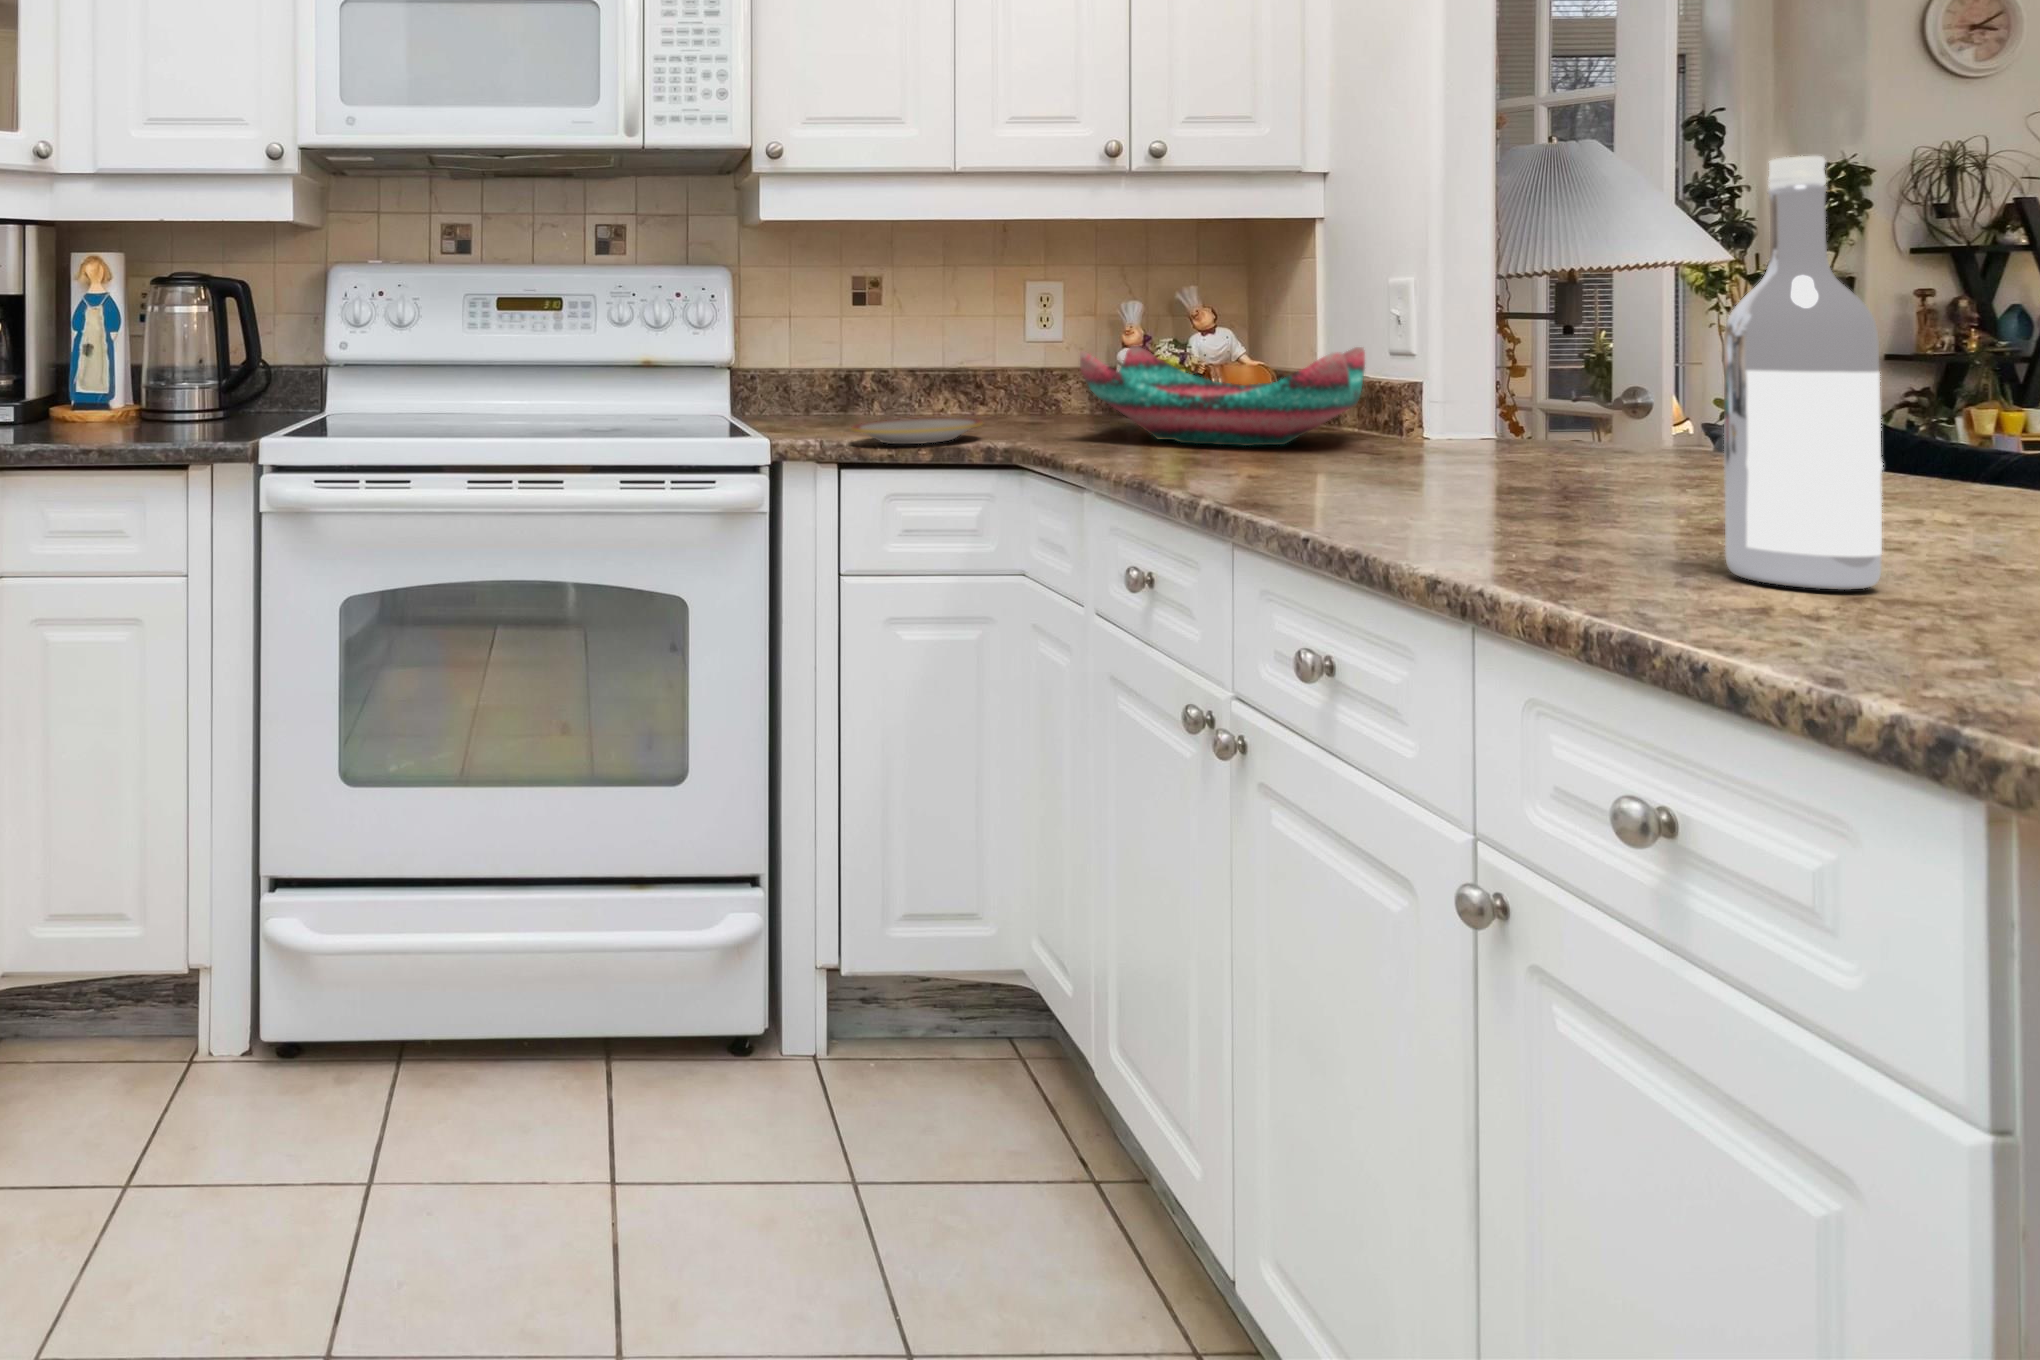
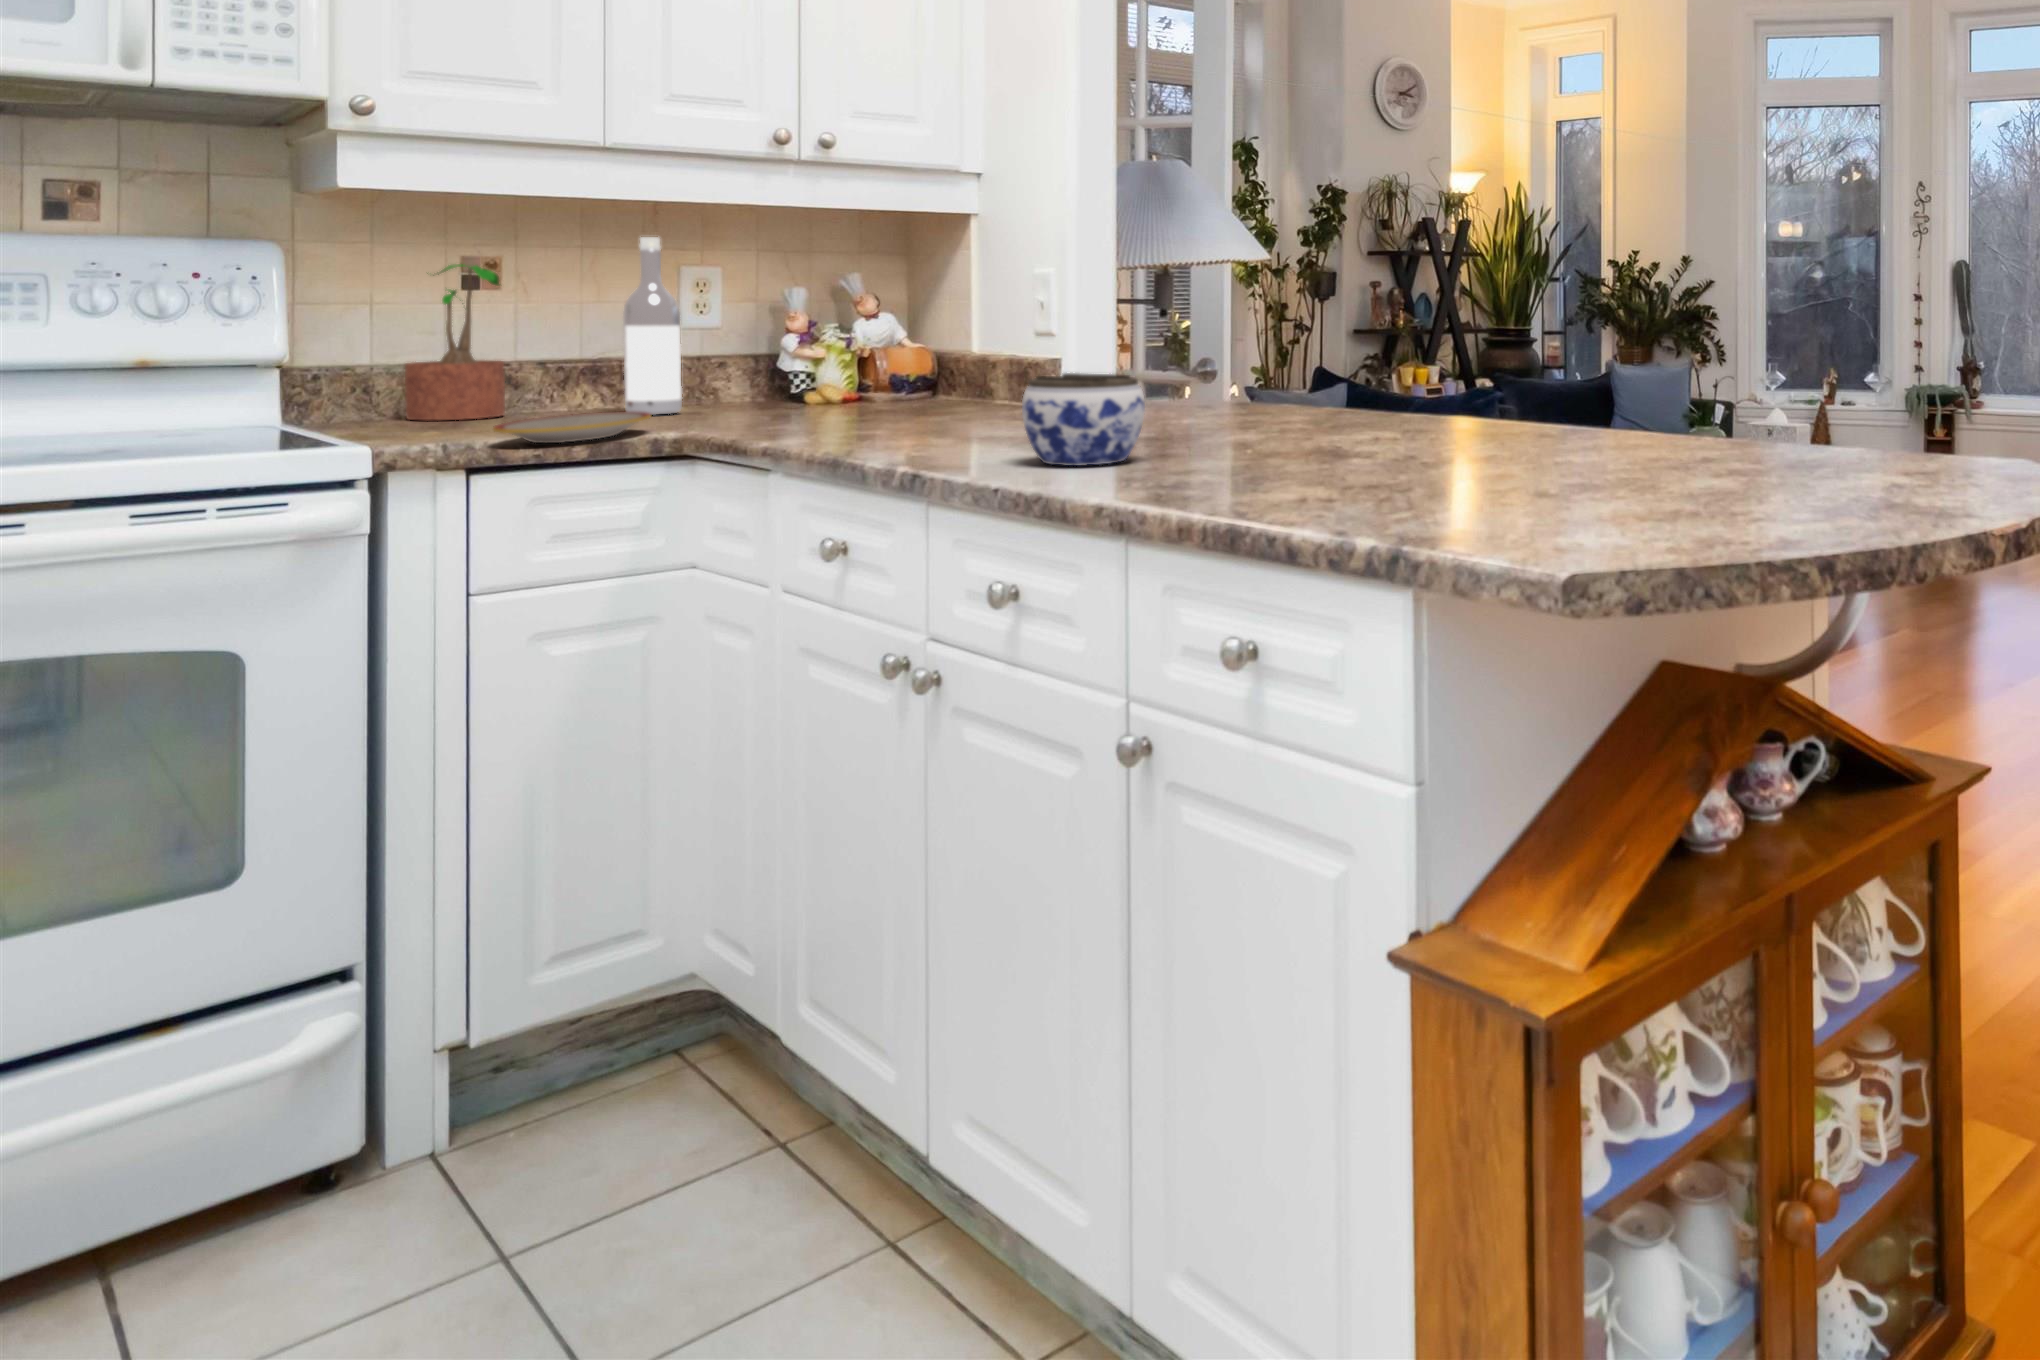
wine bottle: present [1724,156,1883,590] -> present [623,237,682,415]
potted plant: none [813,284,884,418] -> present [405,264,505,420]
decorative bowl: present [1080,346,1365,446] -> none [758,333,1012,423]
jar: none [1365,395,1552,522] -> present [1022,373,1145,466]

